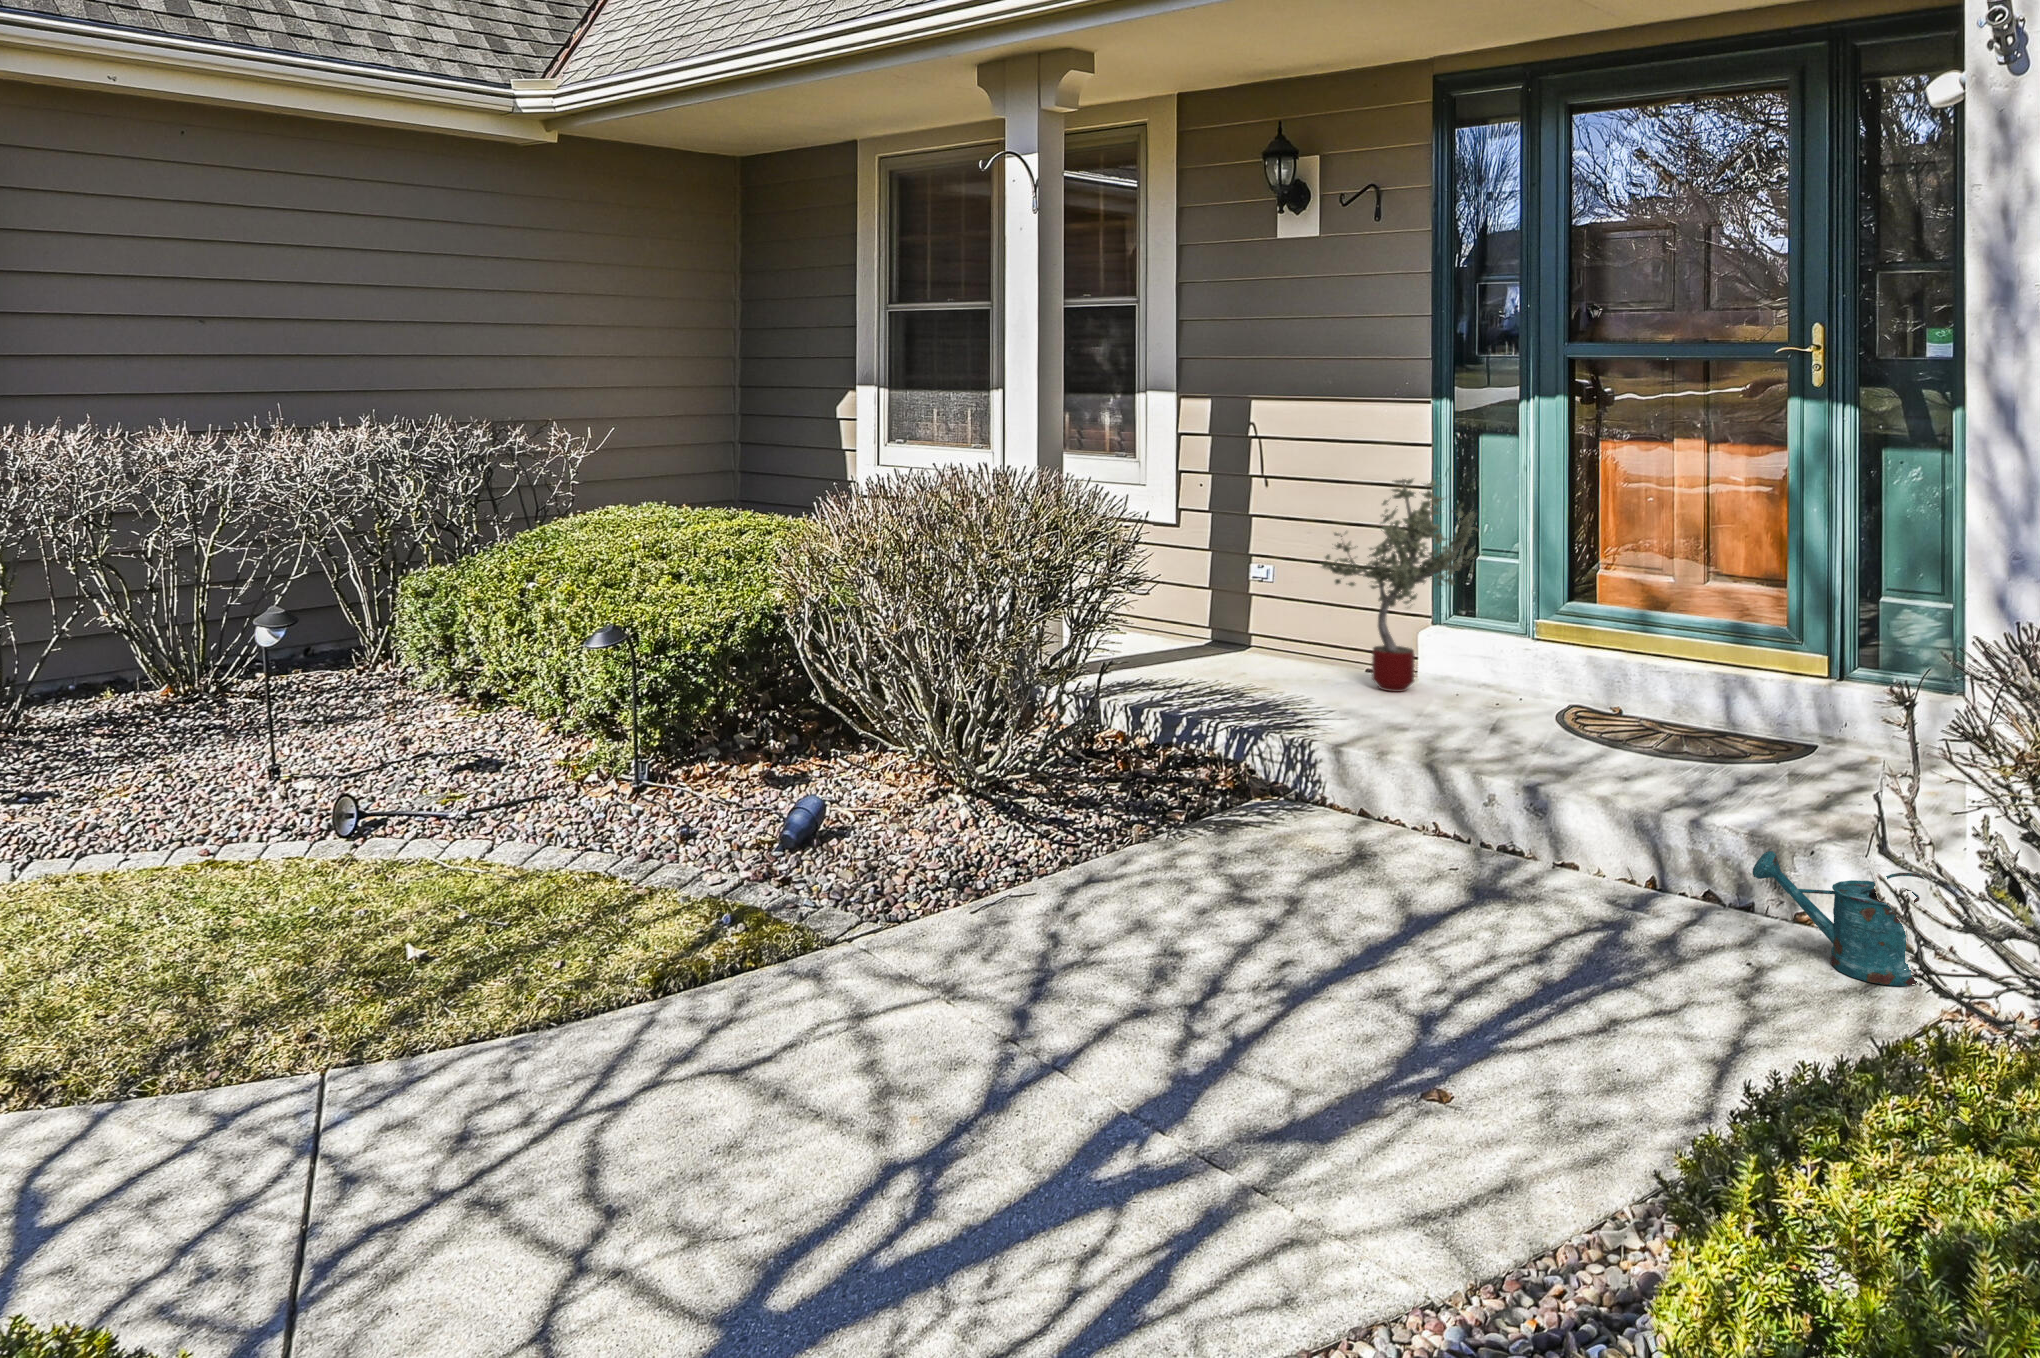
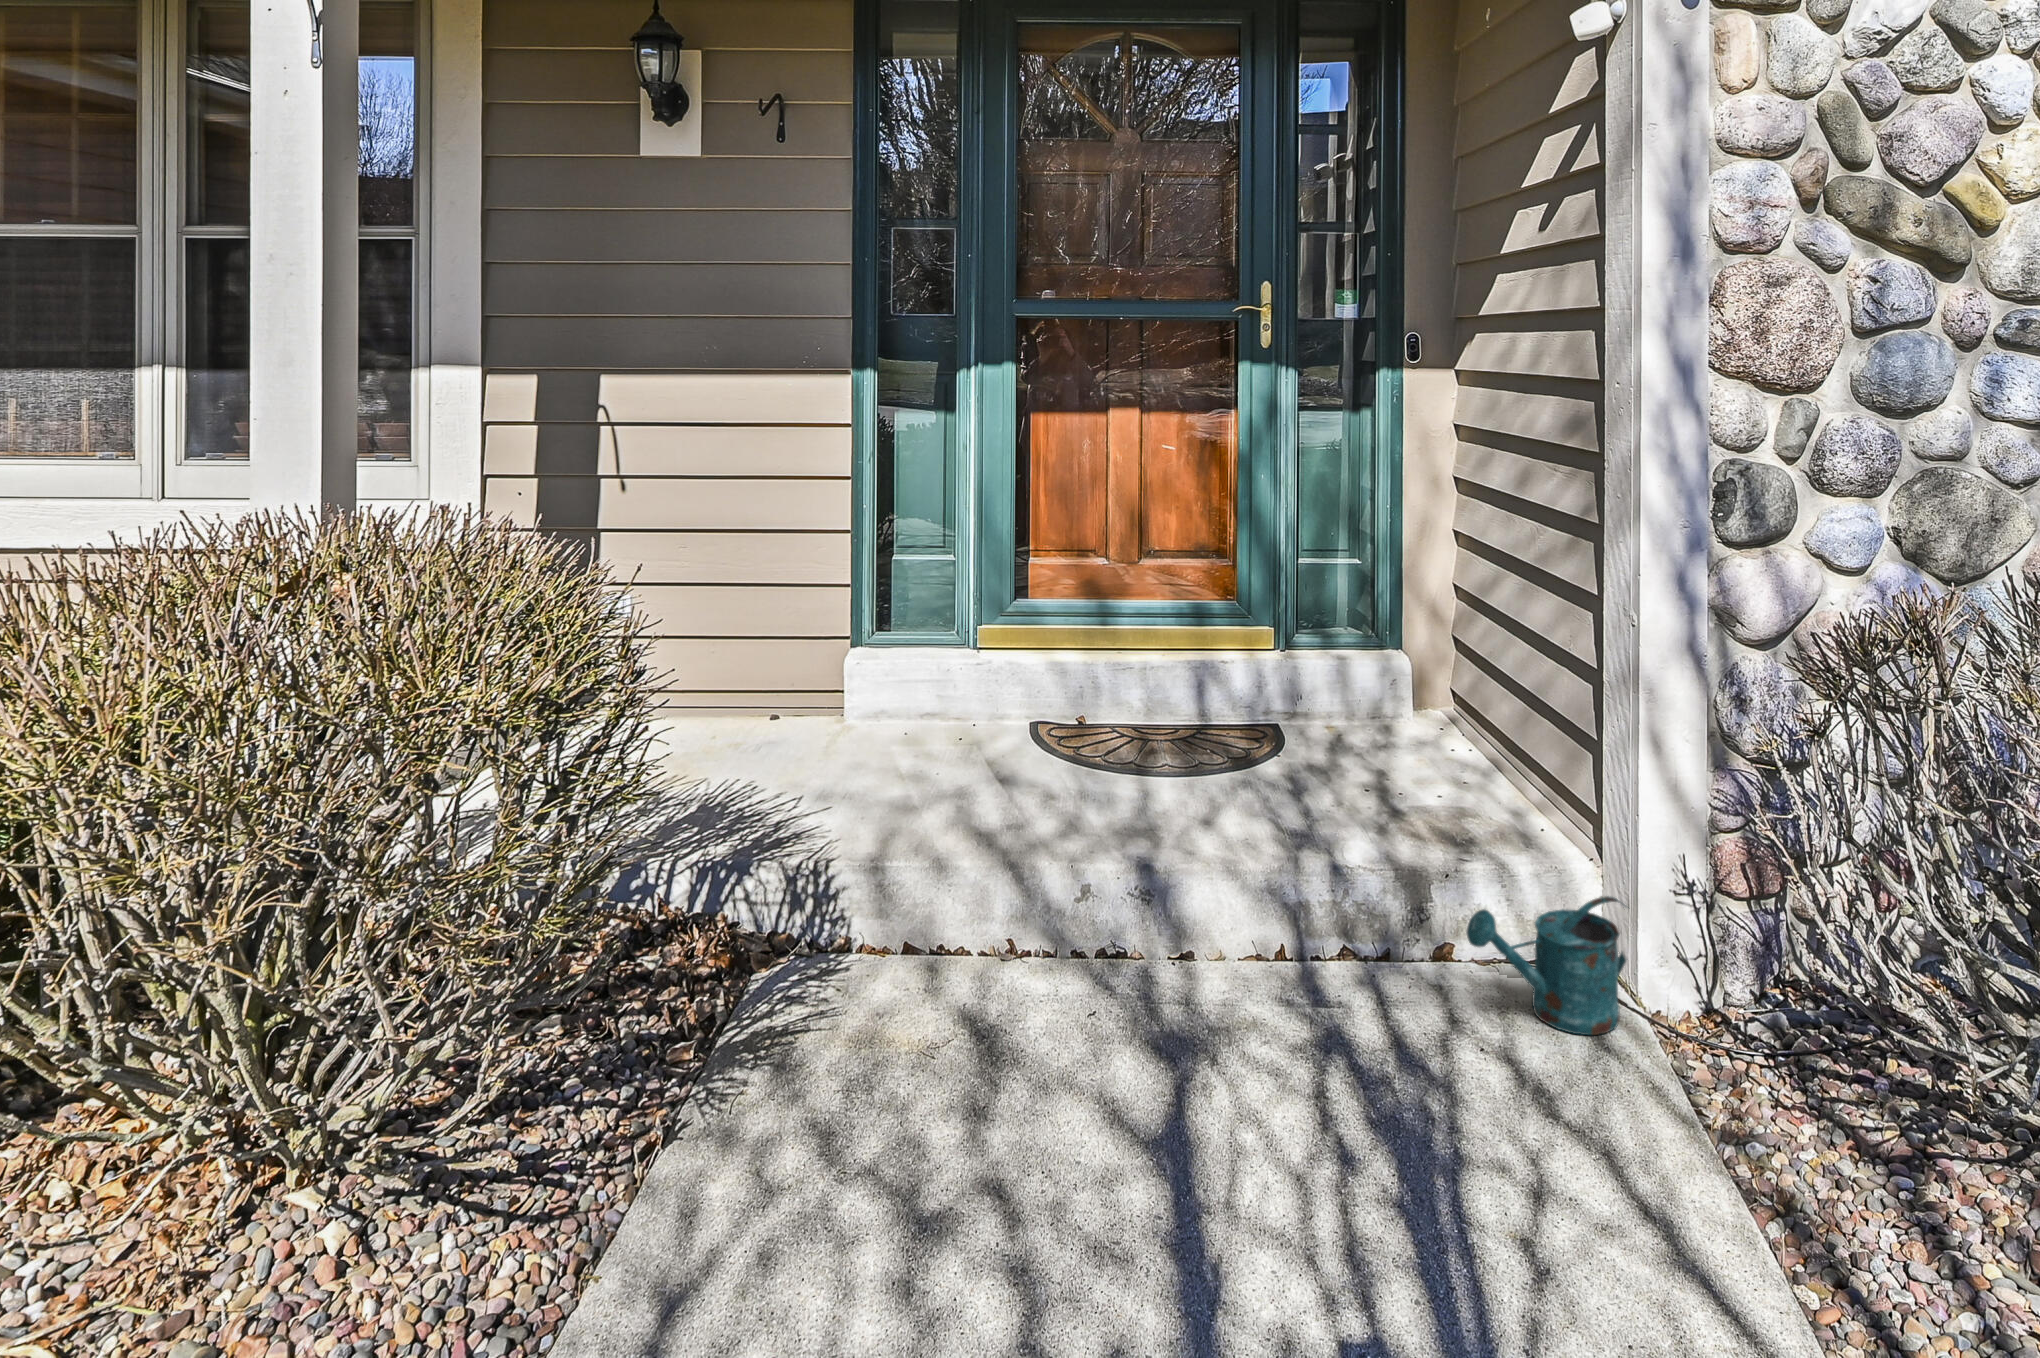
potted tree: present [1320,479,1478,692] -> none [725,470,941,738]

